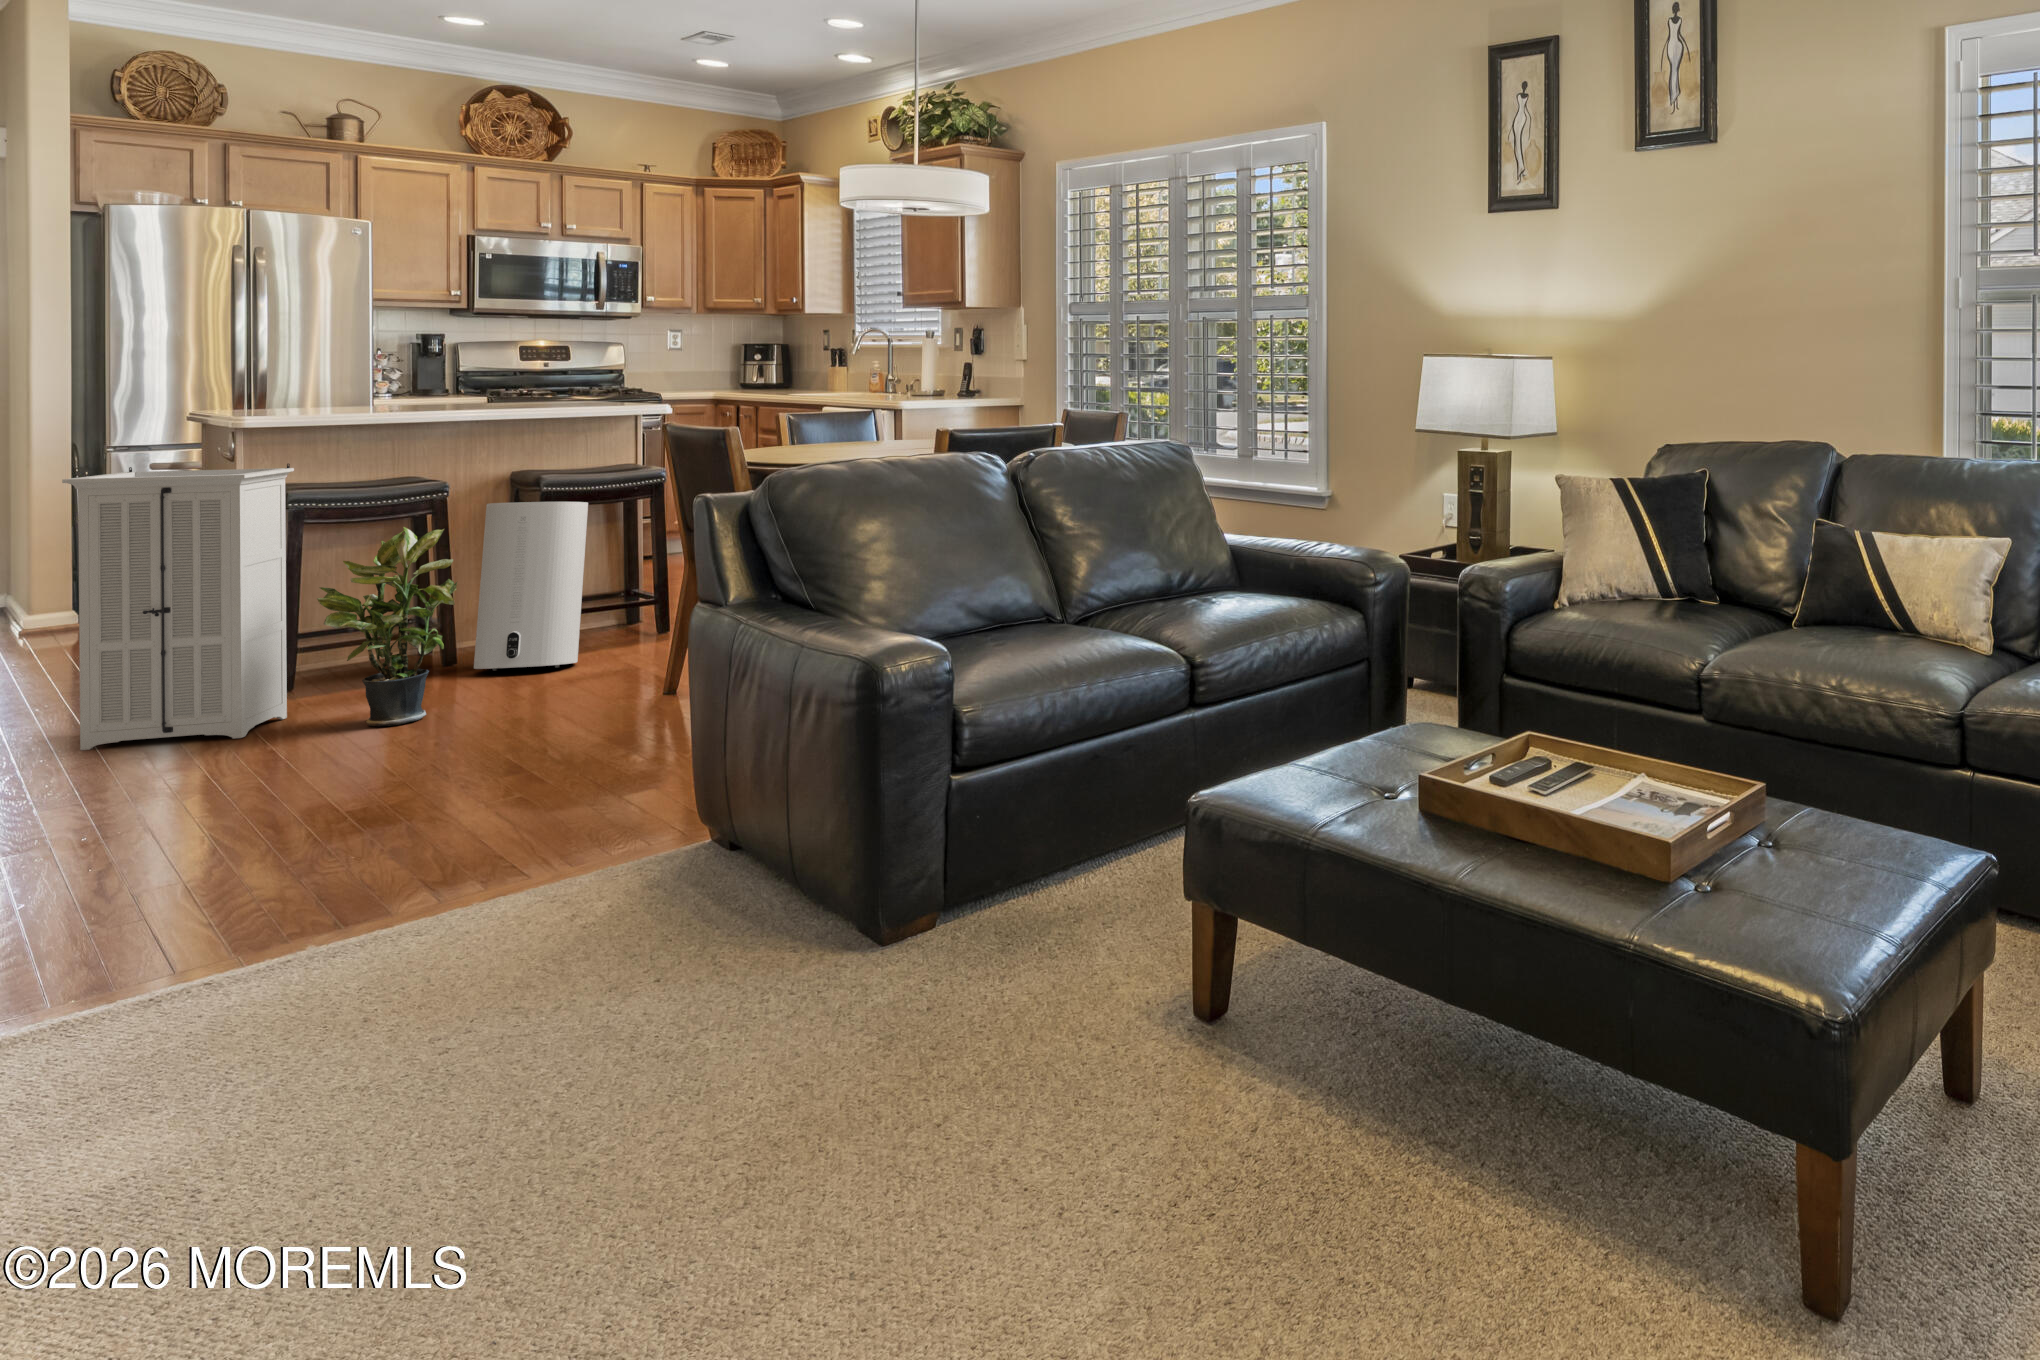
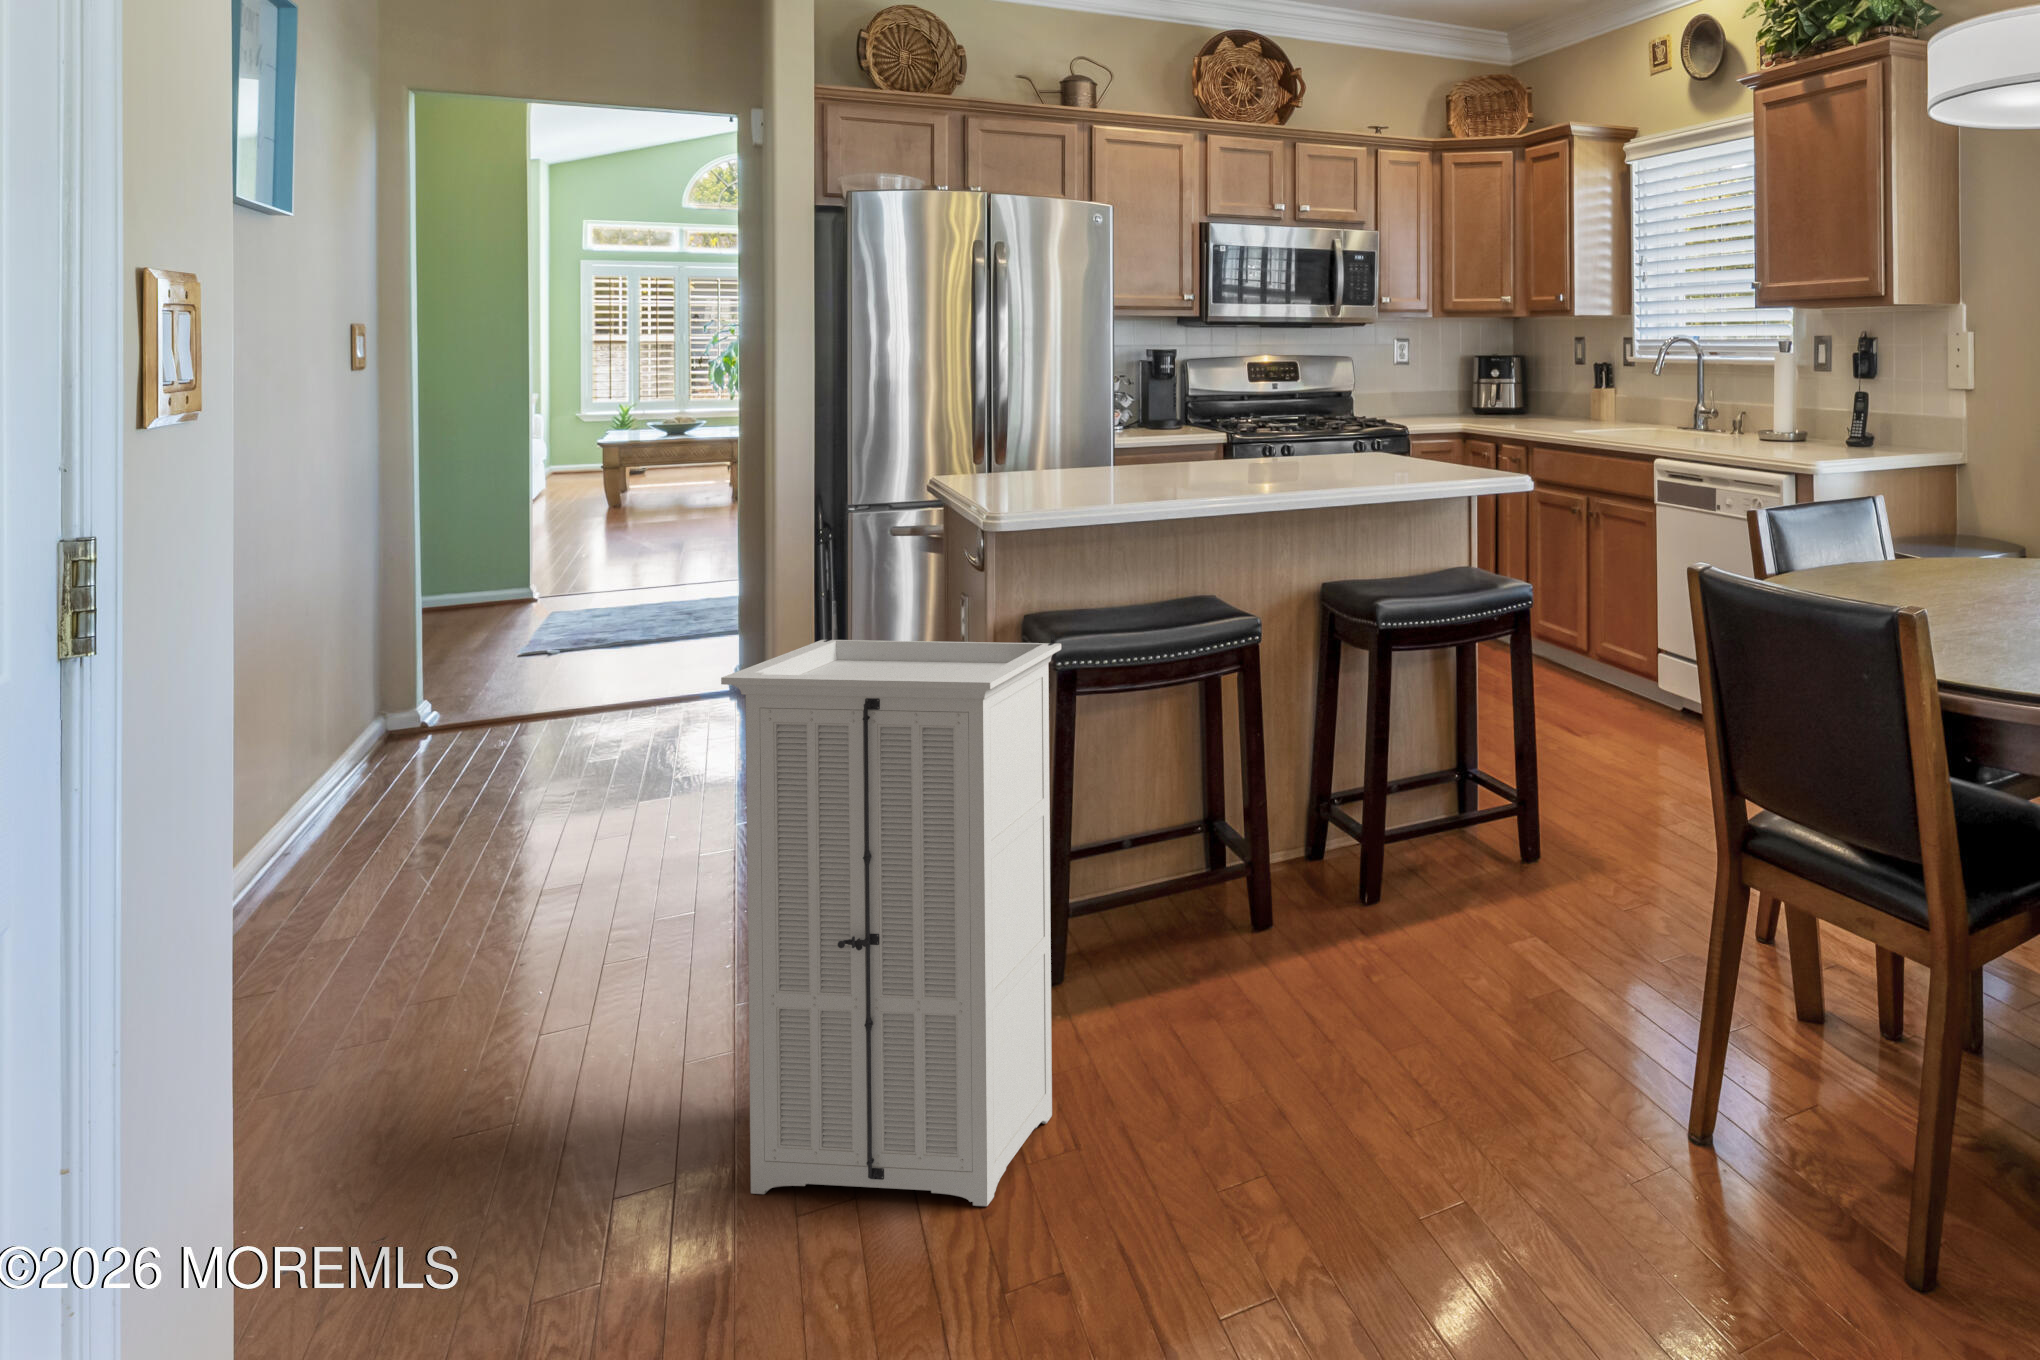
air purifier: present [474,502,588,671] -> none [1301,668,1460,989]
potted plant: present [317,527,457,726] -> none [1104,776,1327,1212]

